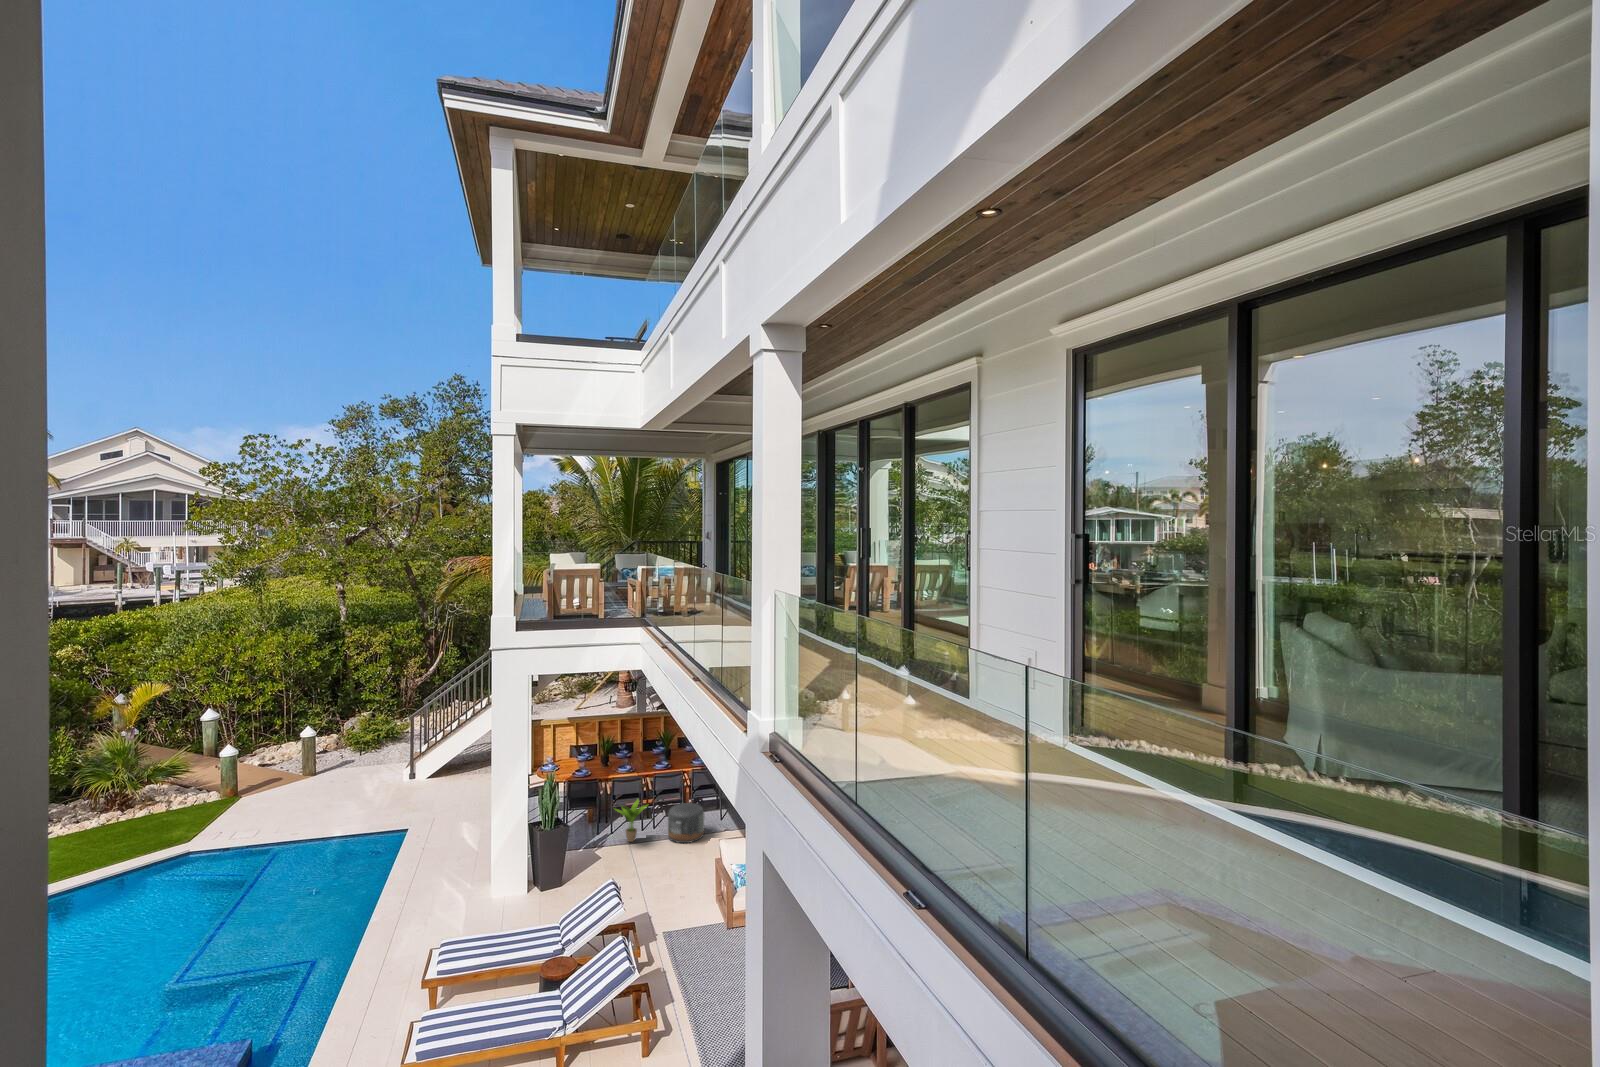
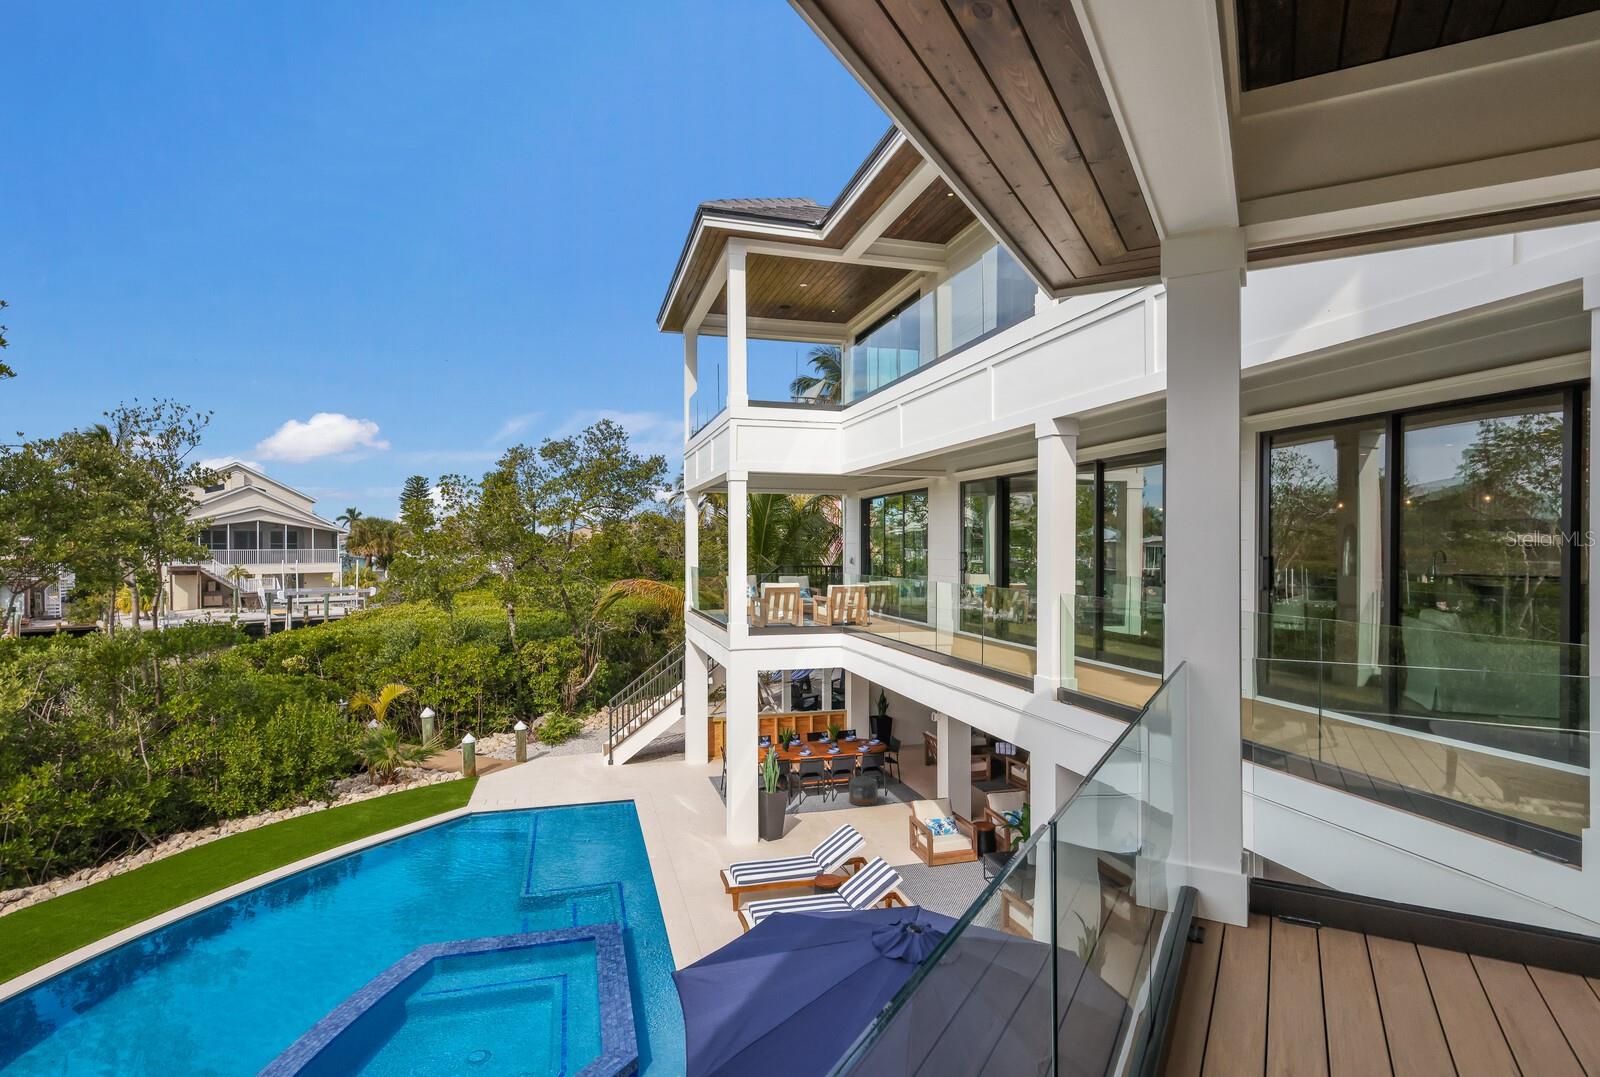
potted plant: present [615,800,647,842] -> none [807,772,833,805]

